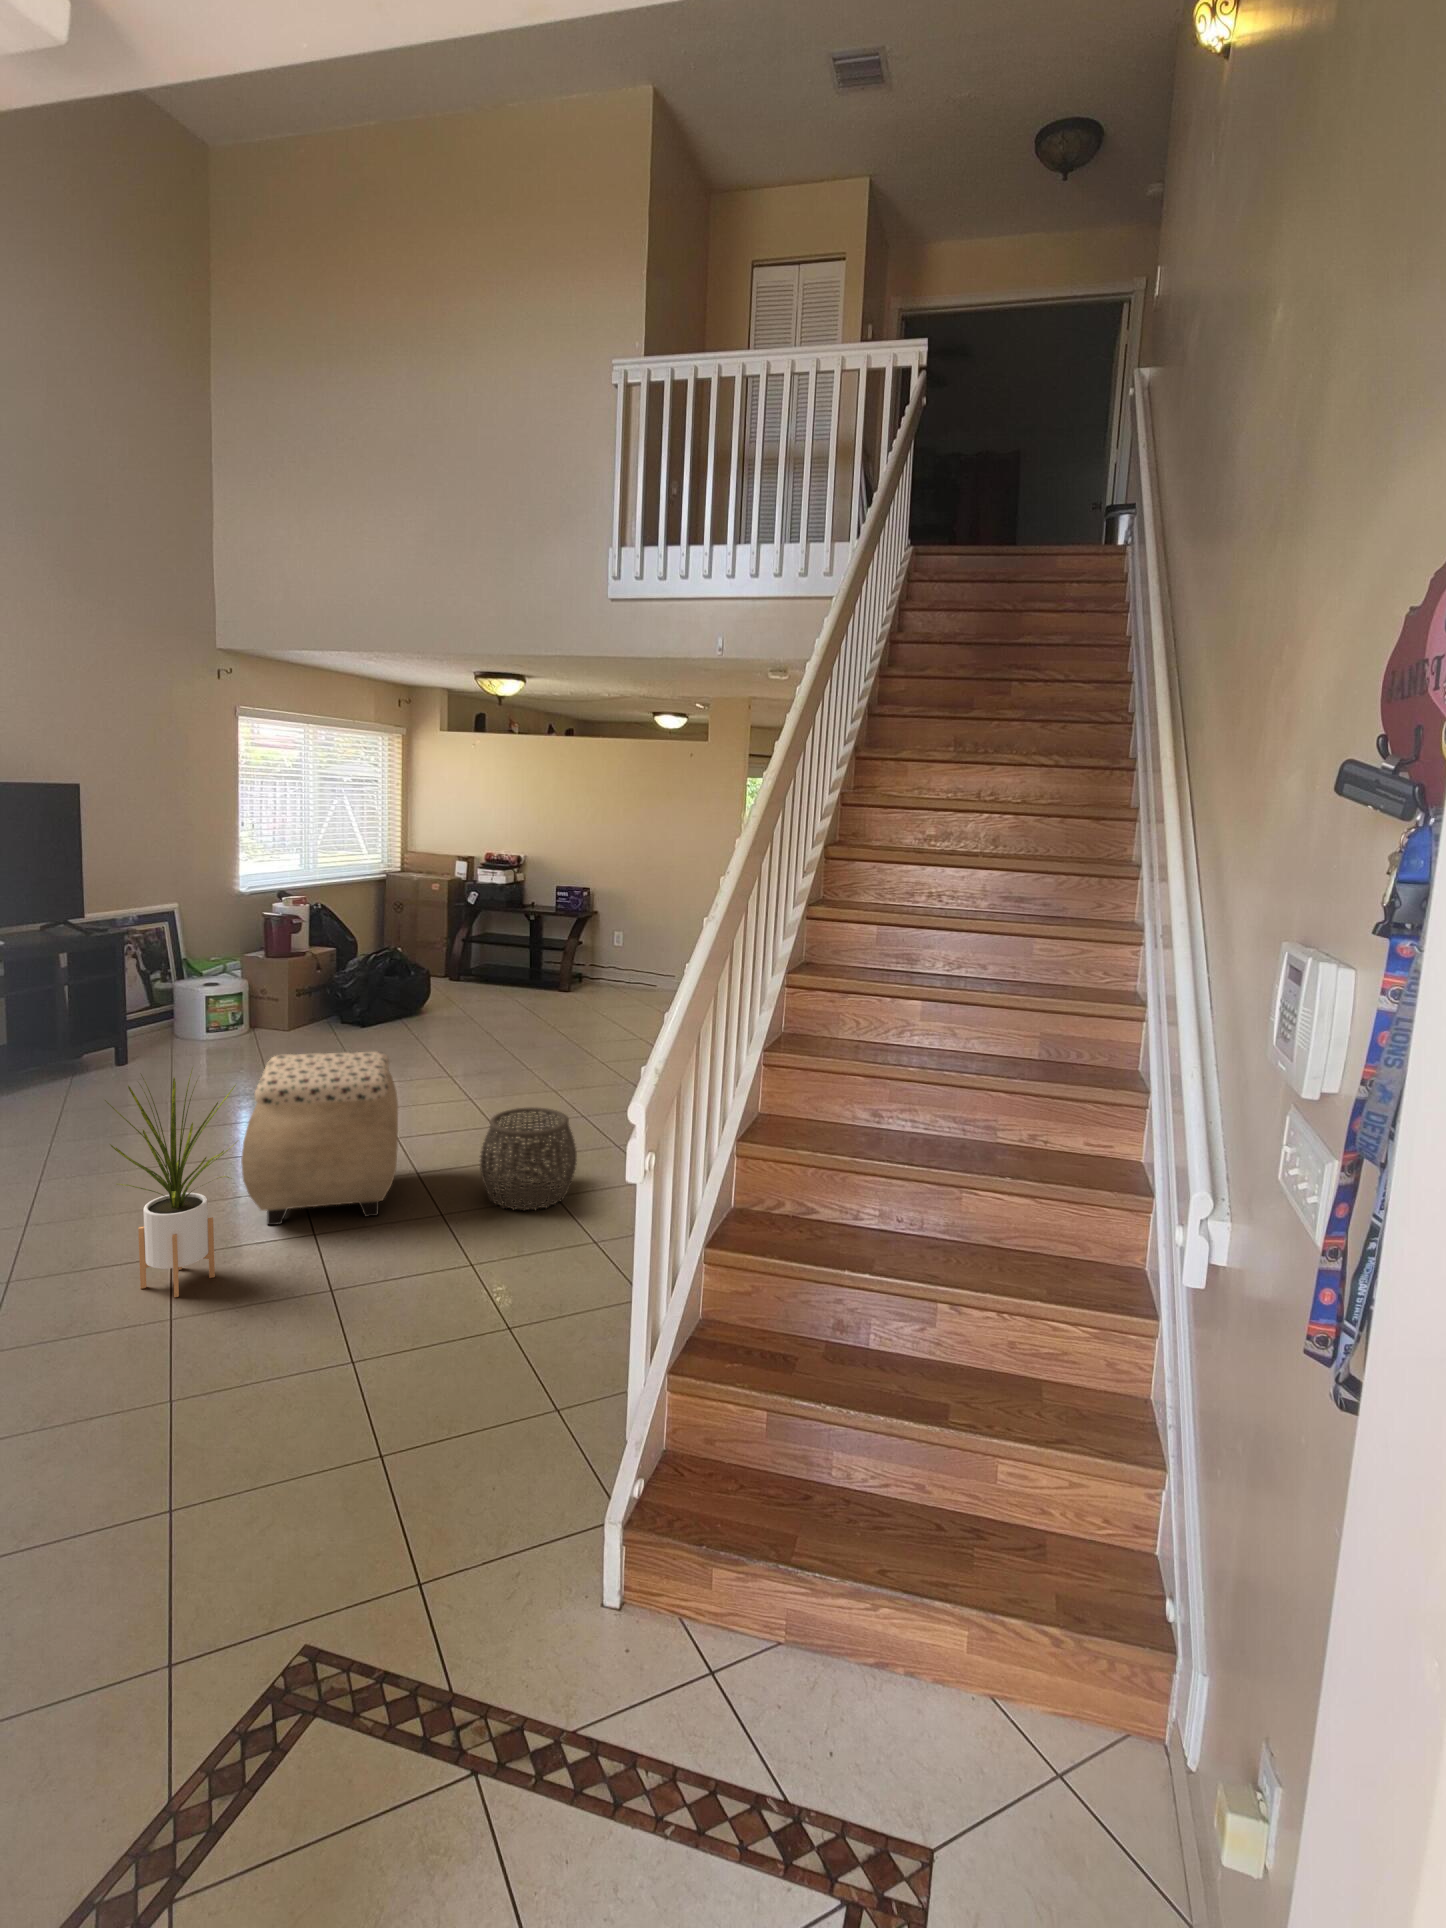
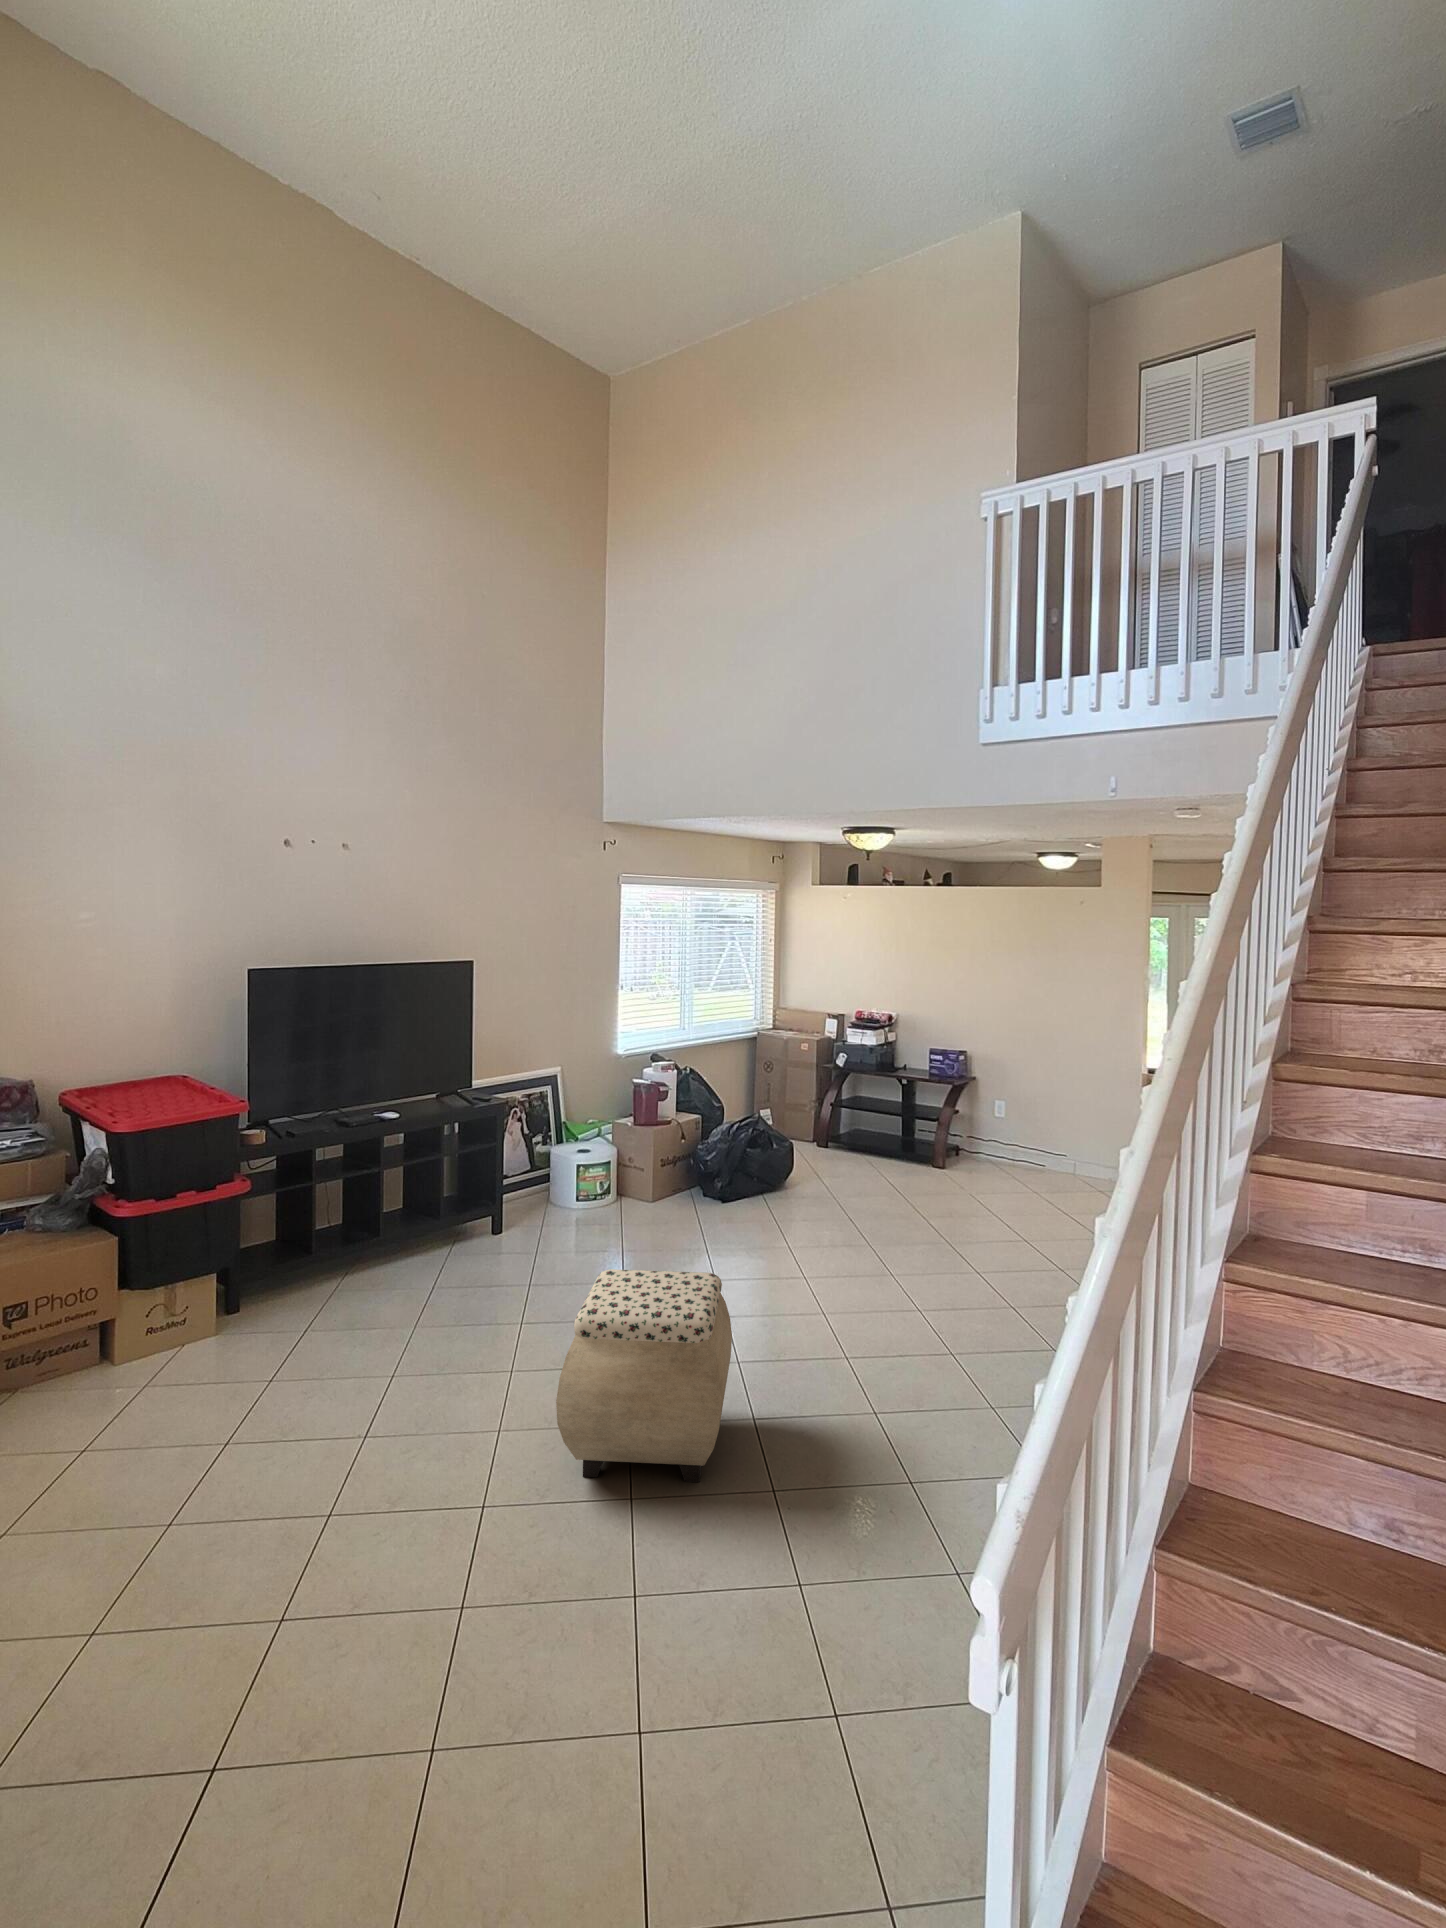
house plant: present [105,1068,236,1297] -> none [412,1299,548,1574]
woven basket: present [480,1107,577,1210] -> none [816,1361,935,1506]

